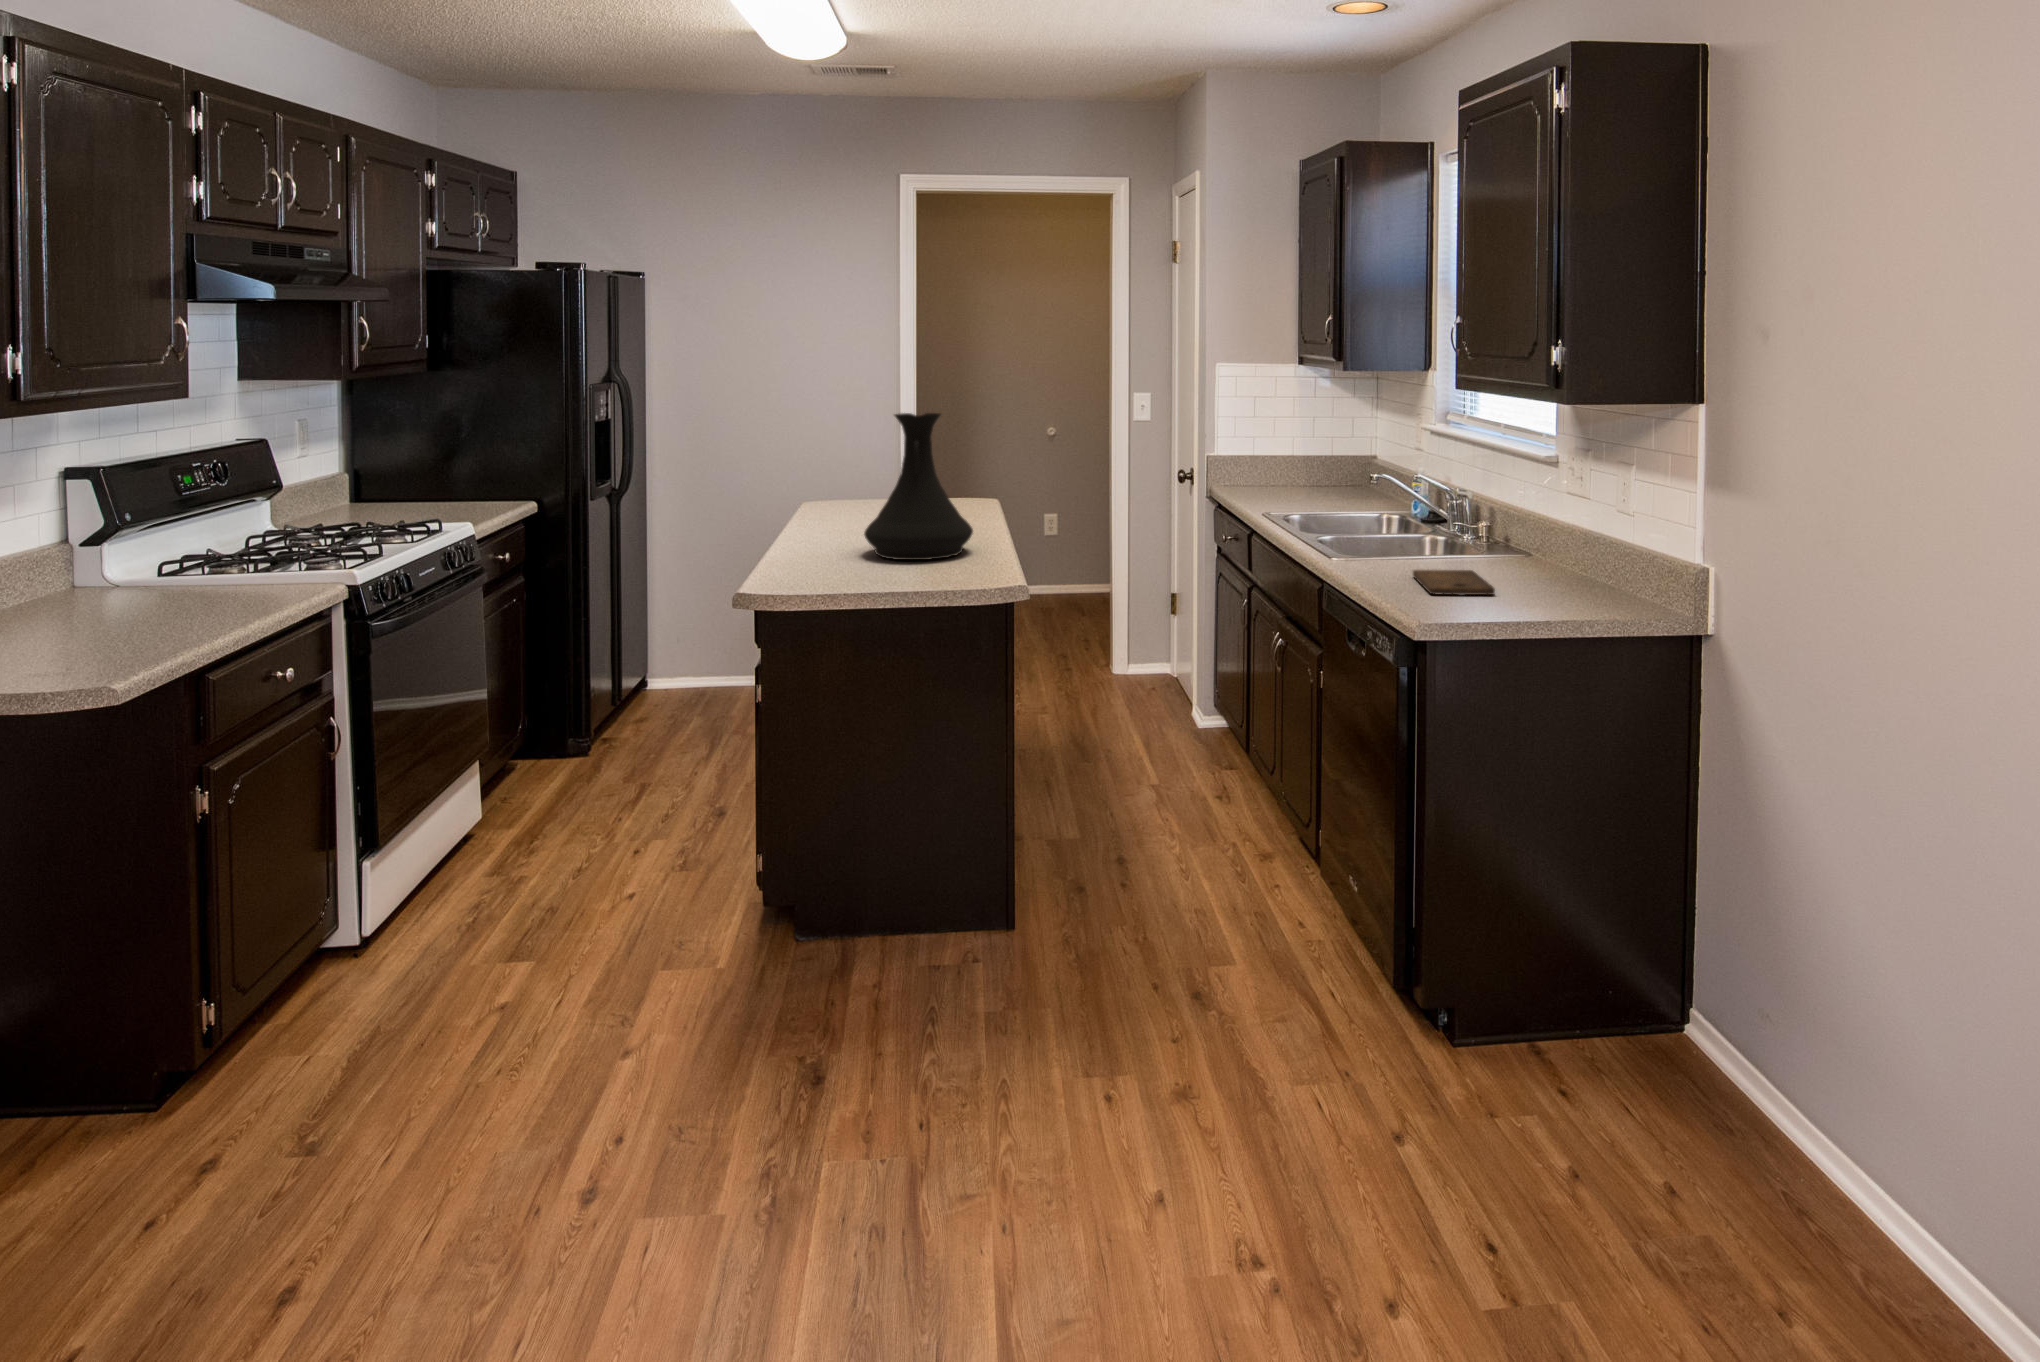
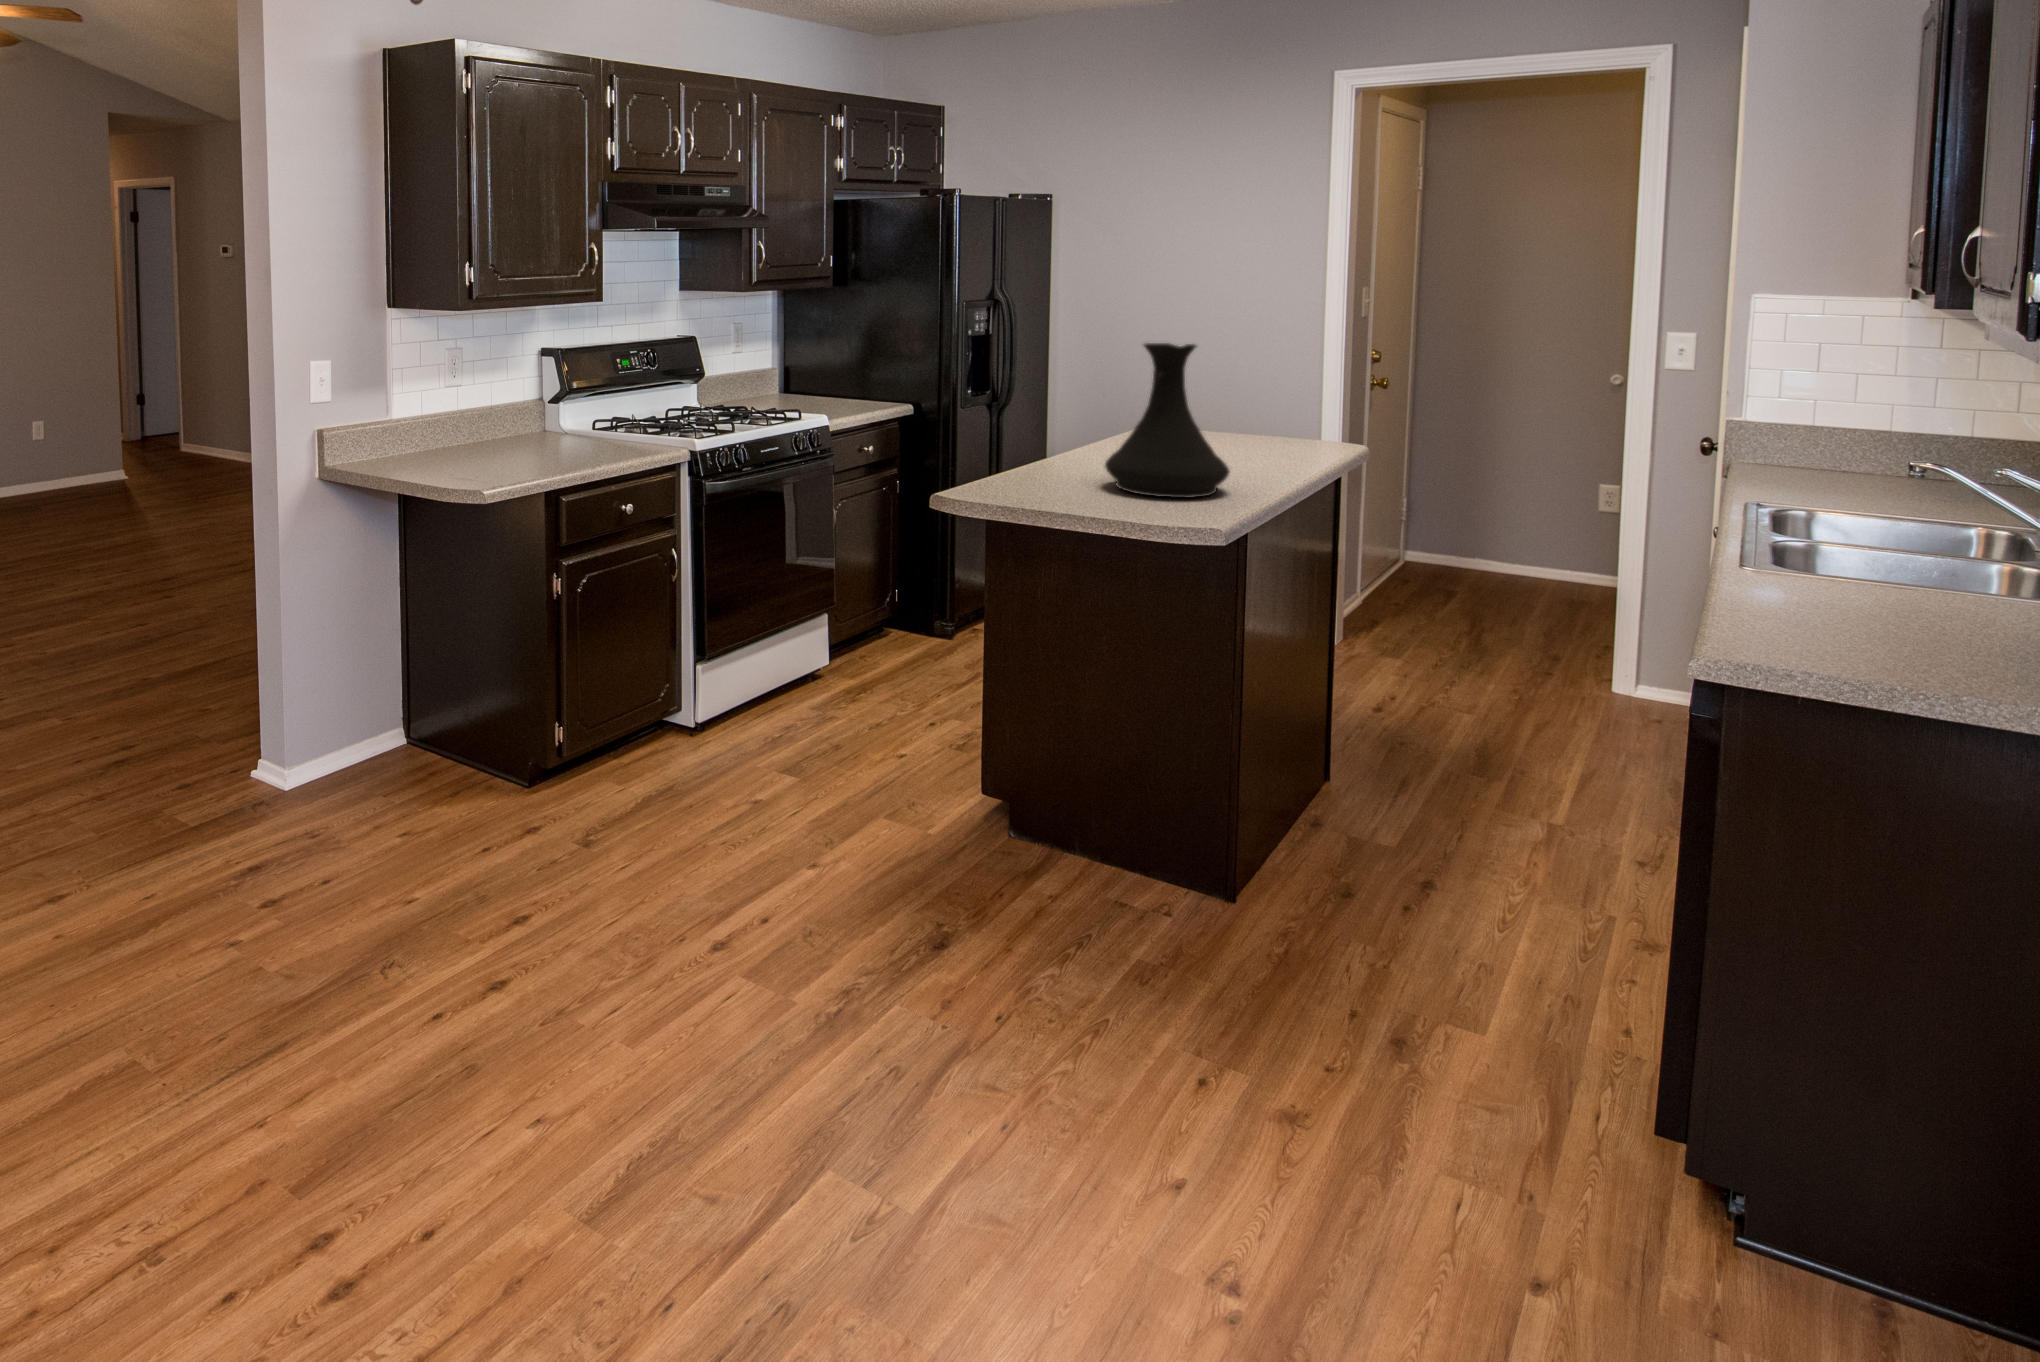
cutting board: present [1413,570,1495,595] -> none [1777,604,1925,658]

